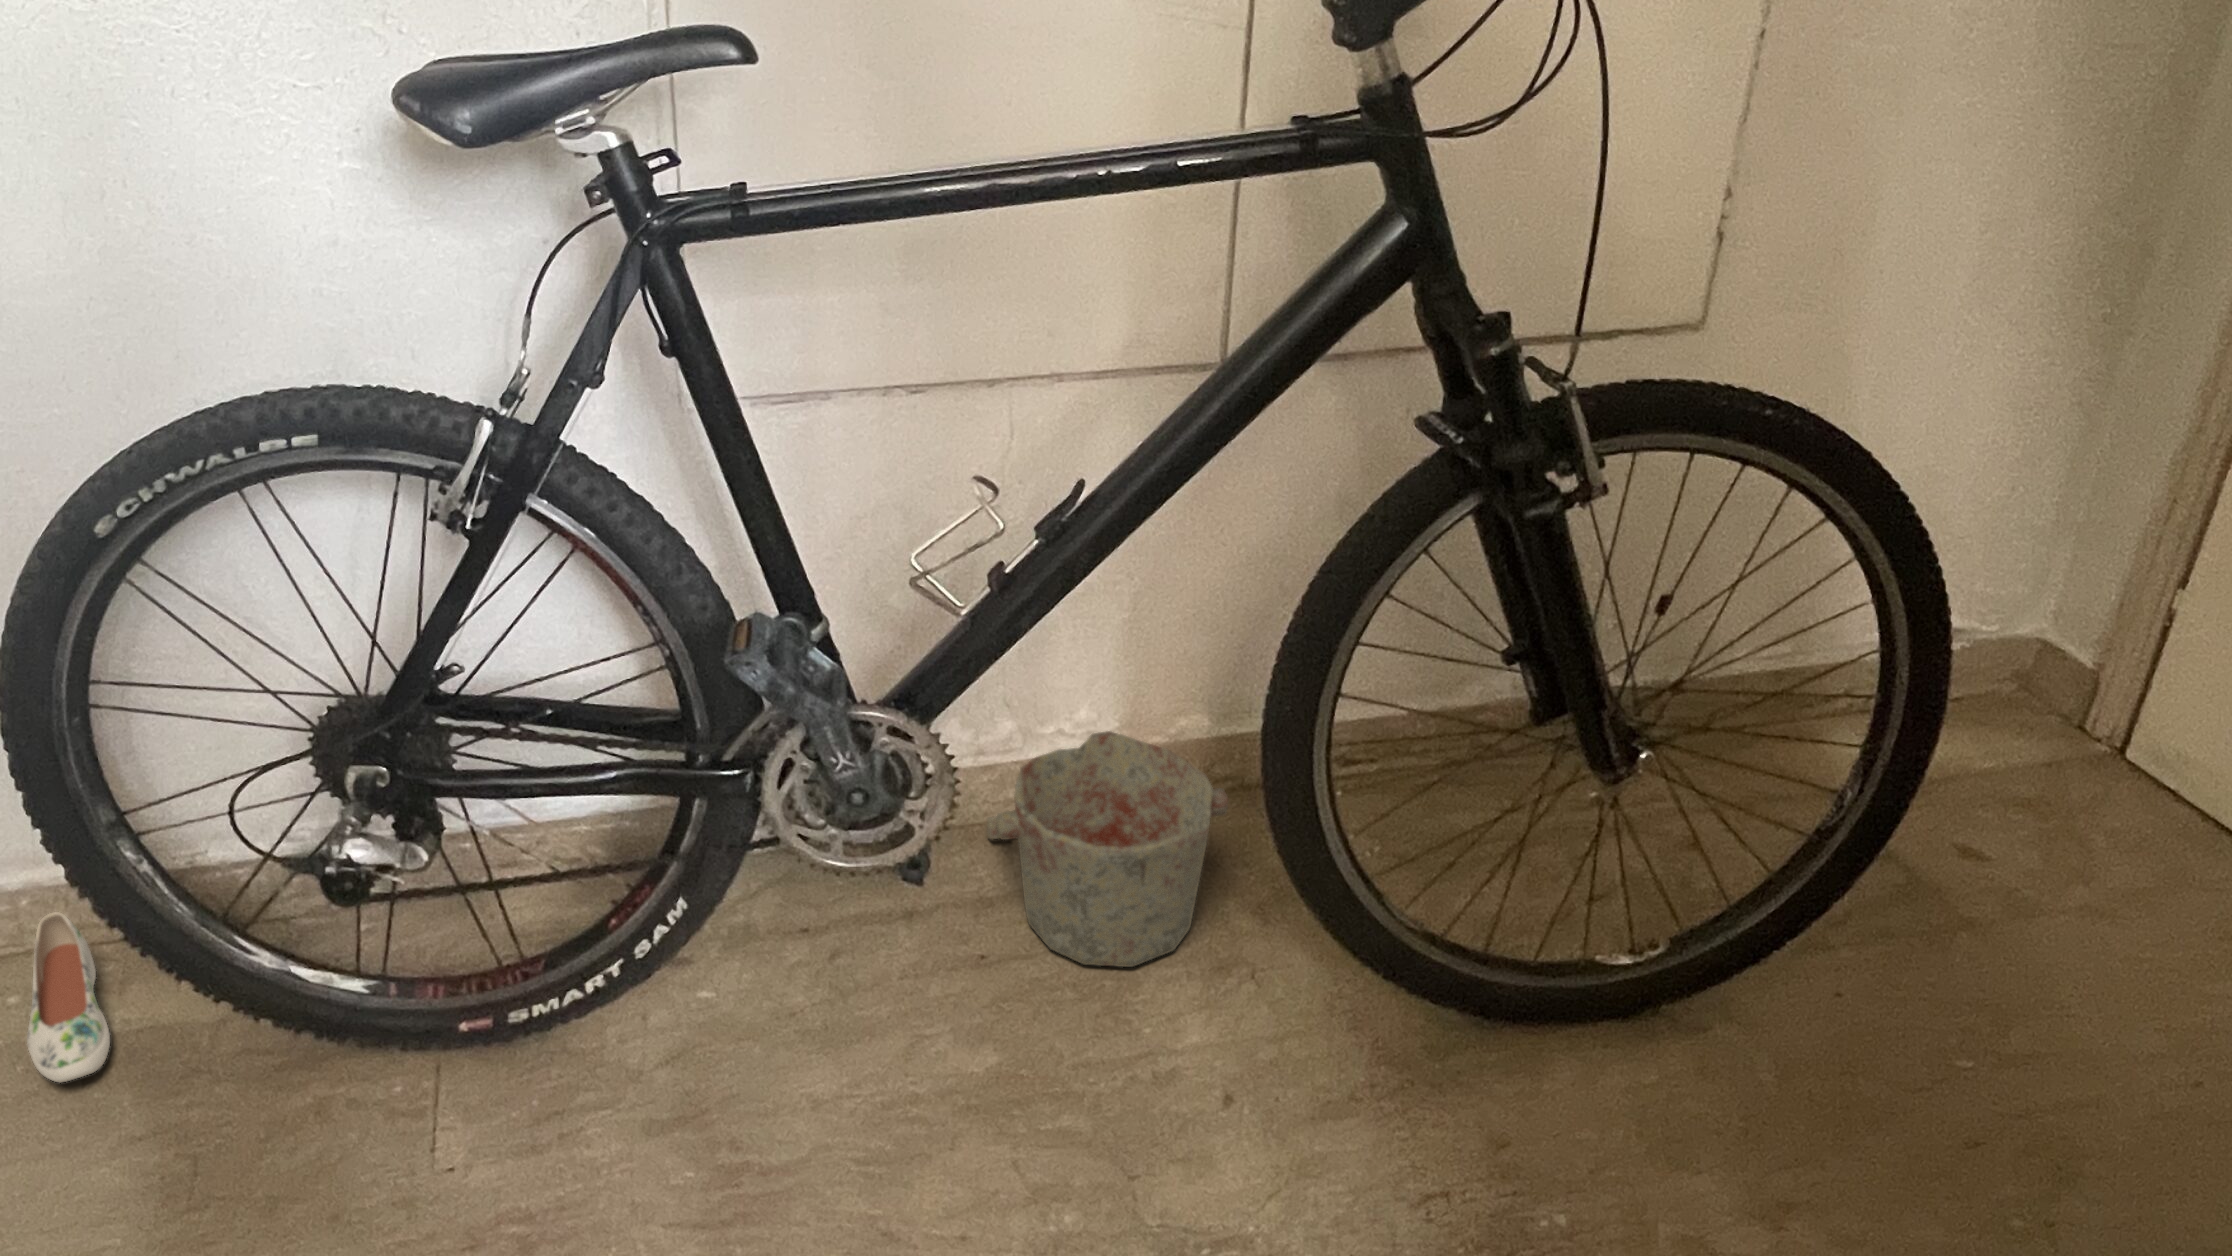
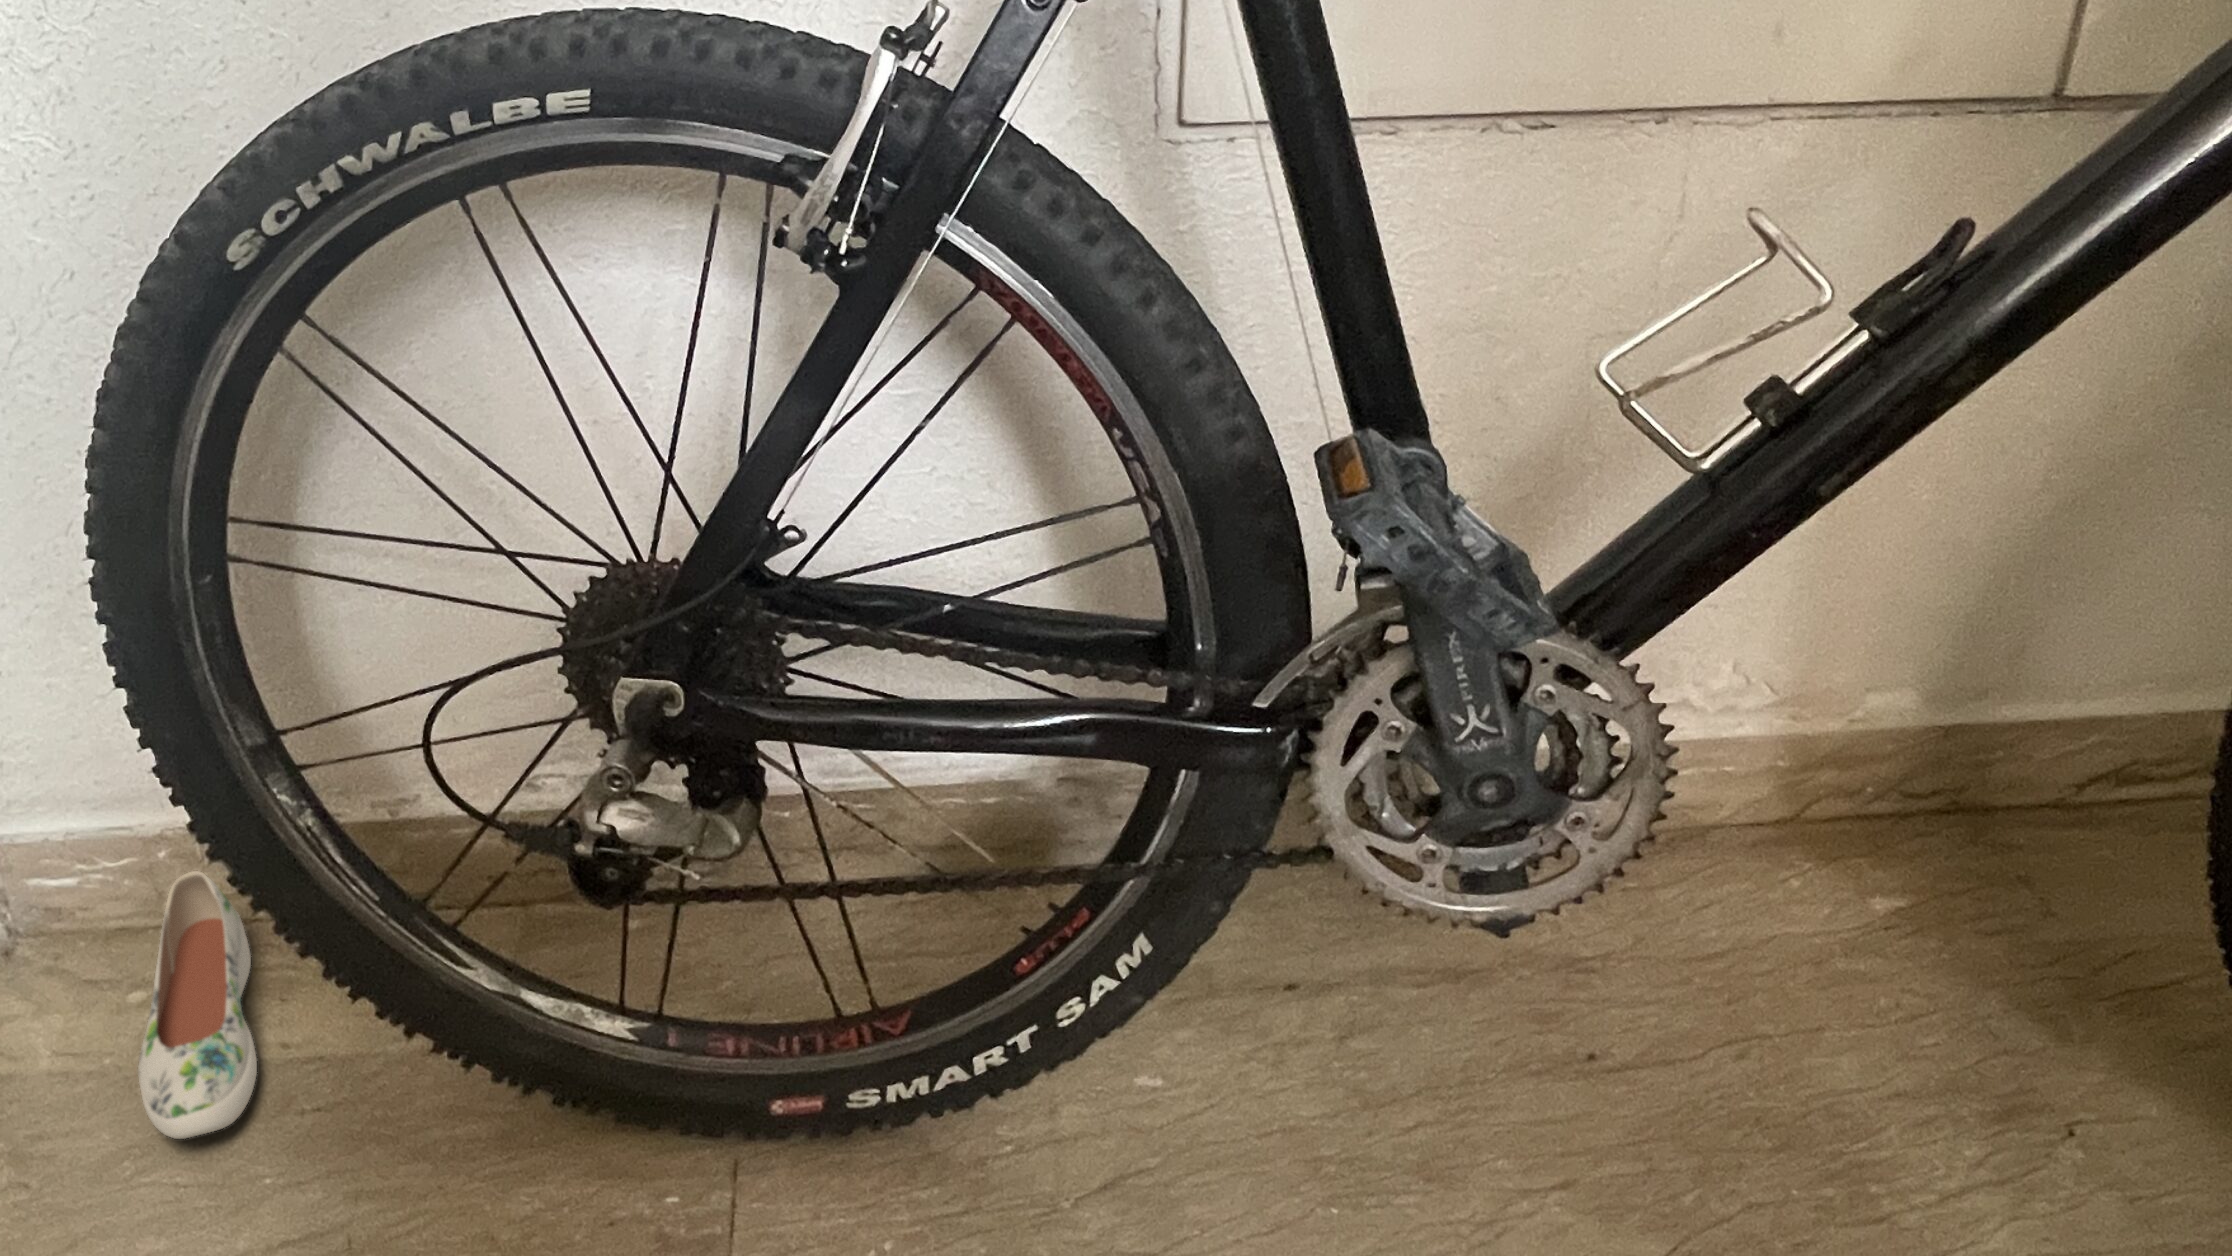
bucket: present [987,731,1229,967] -> none [1601,705,2098,1115]

